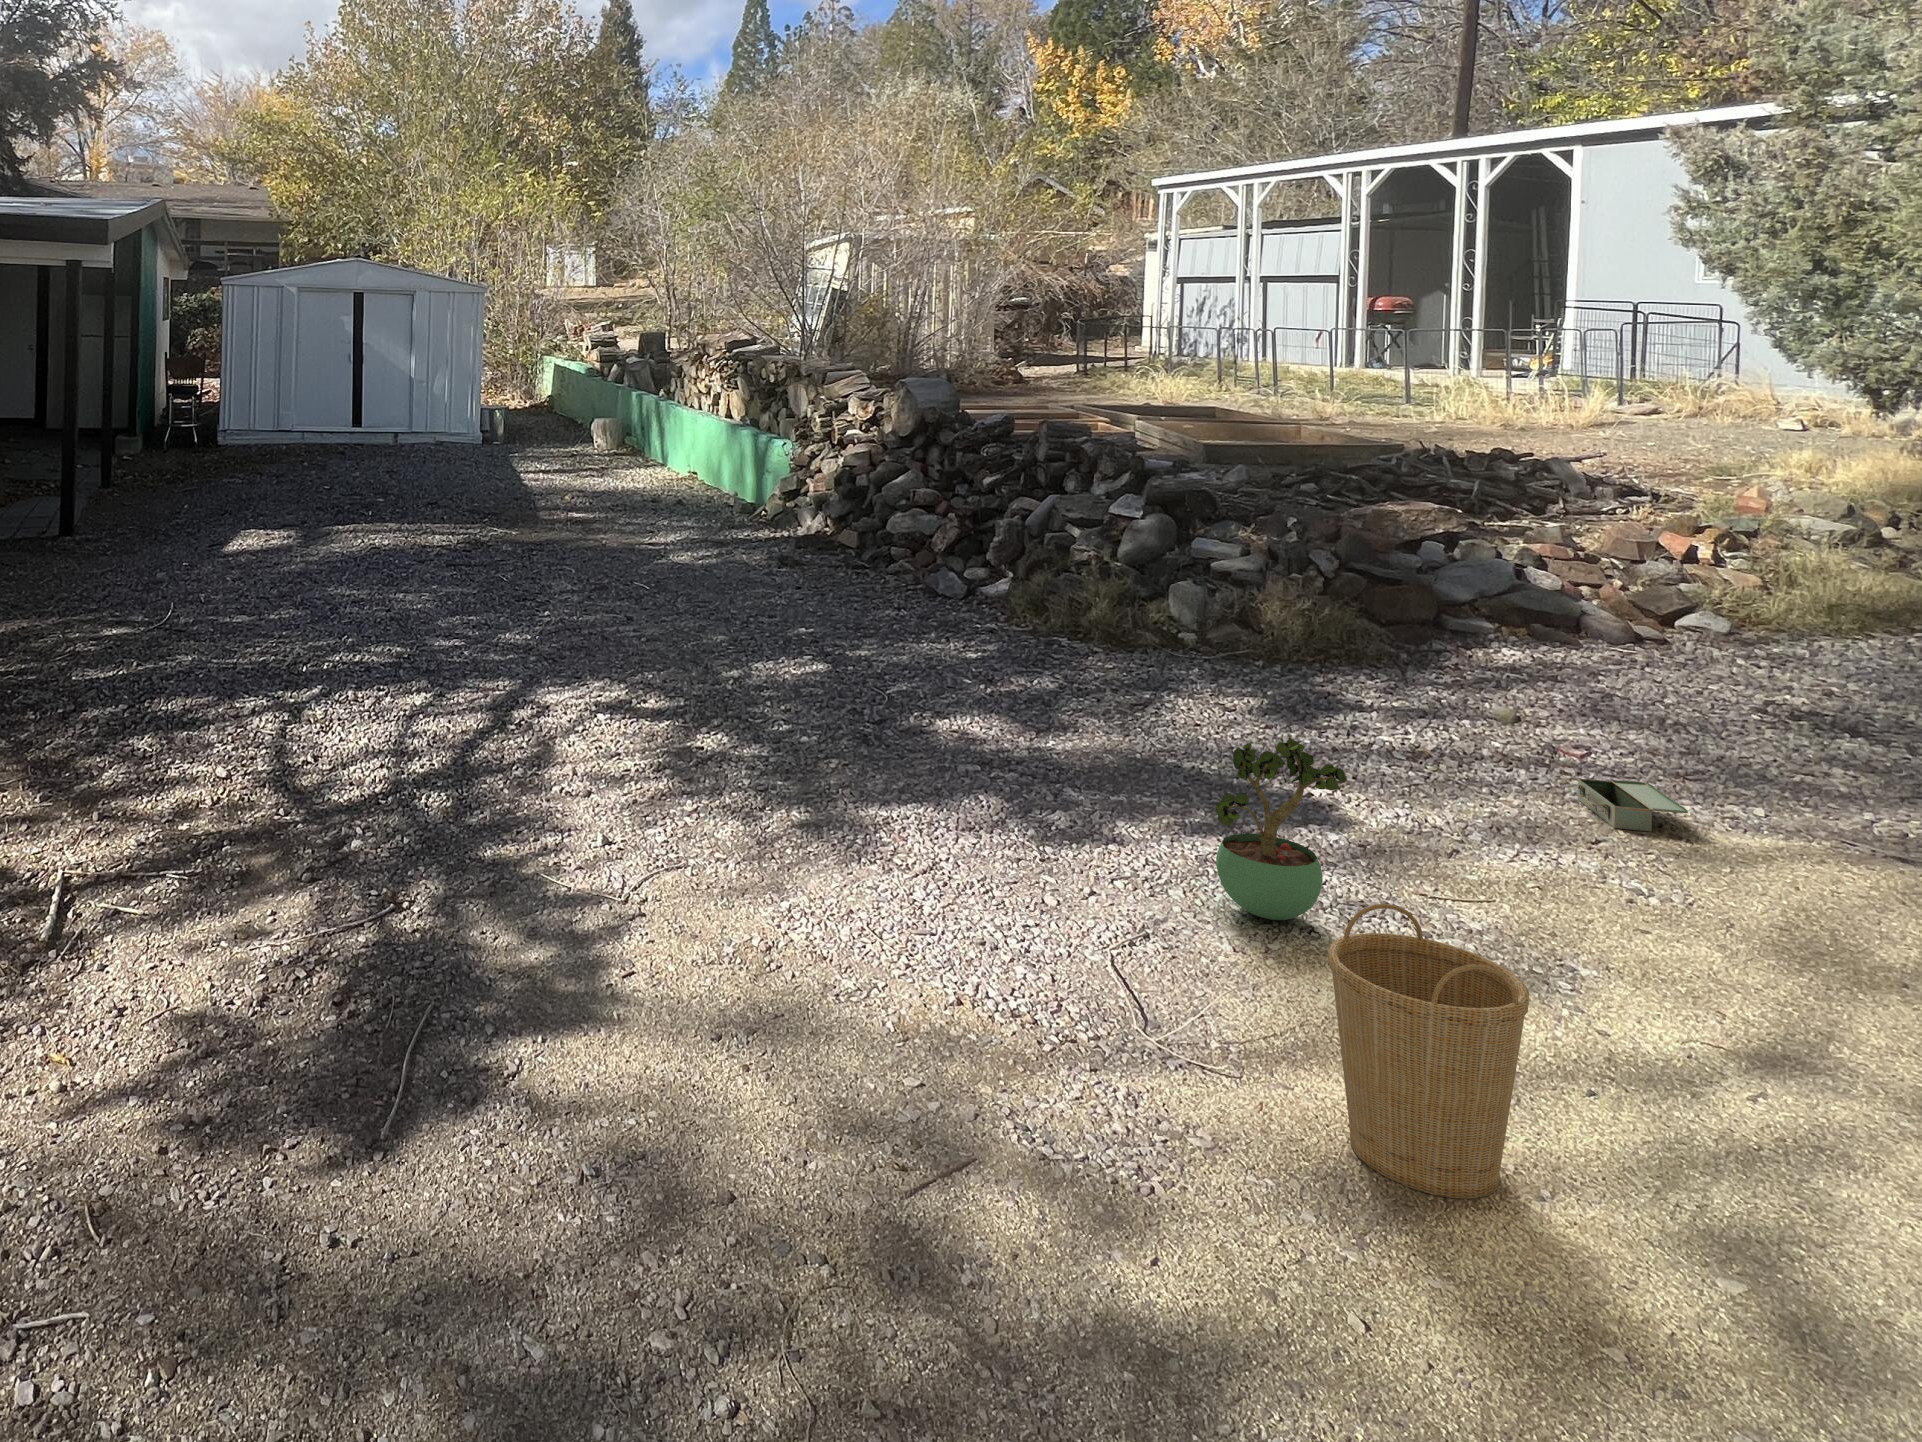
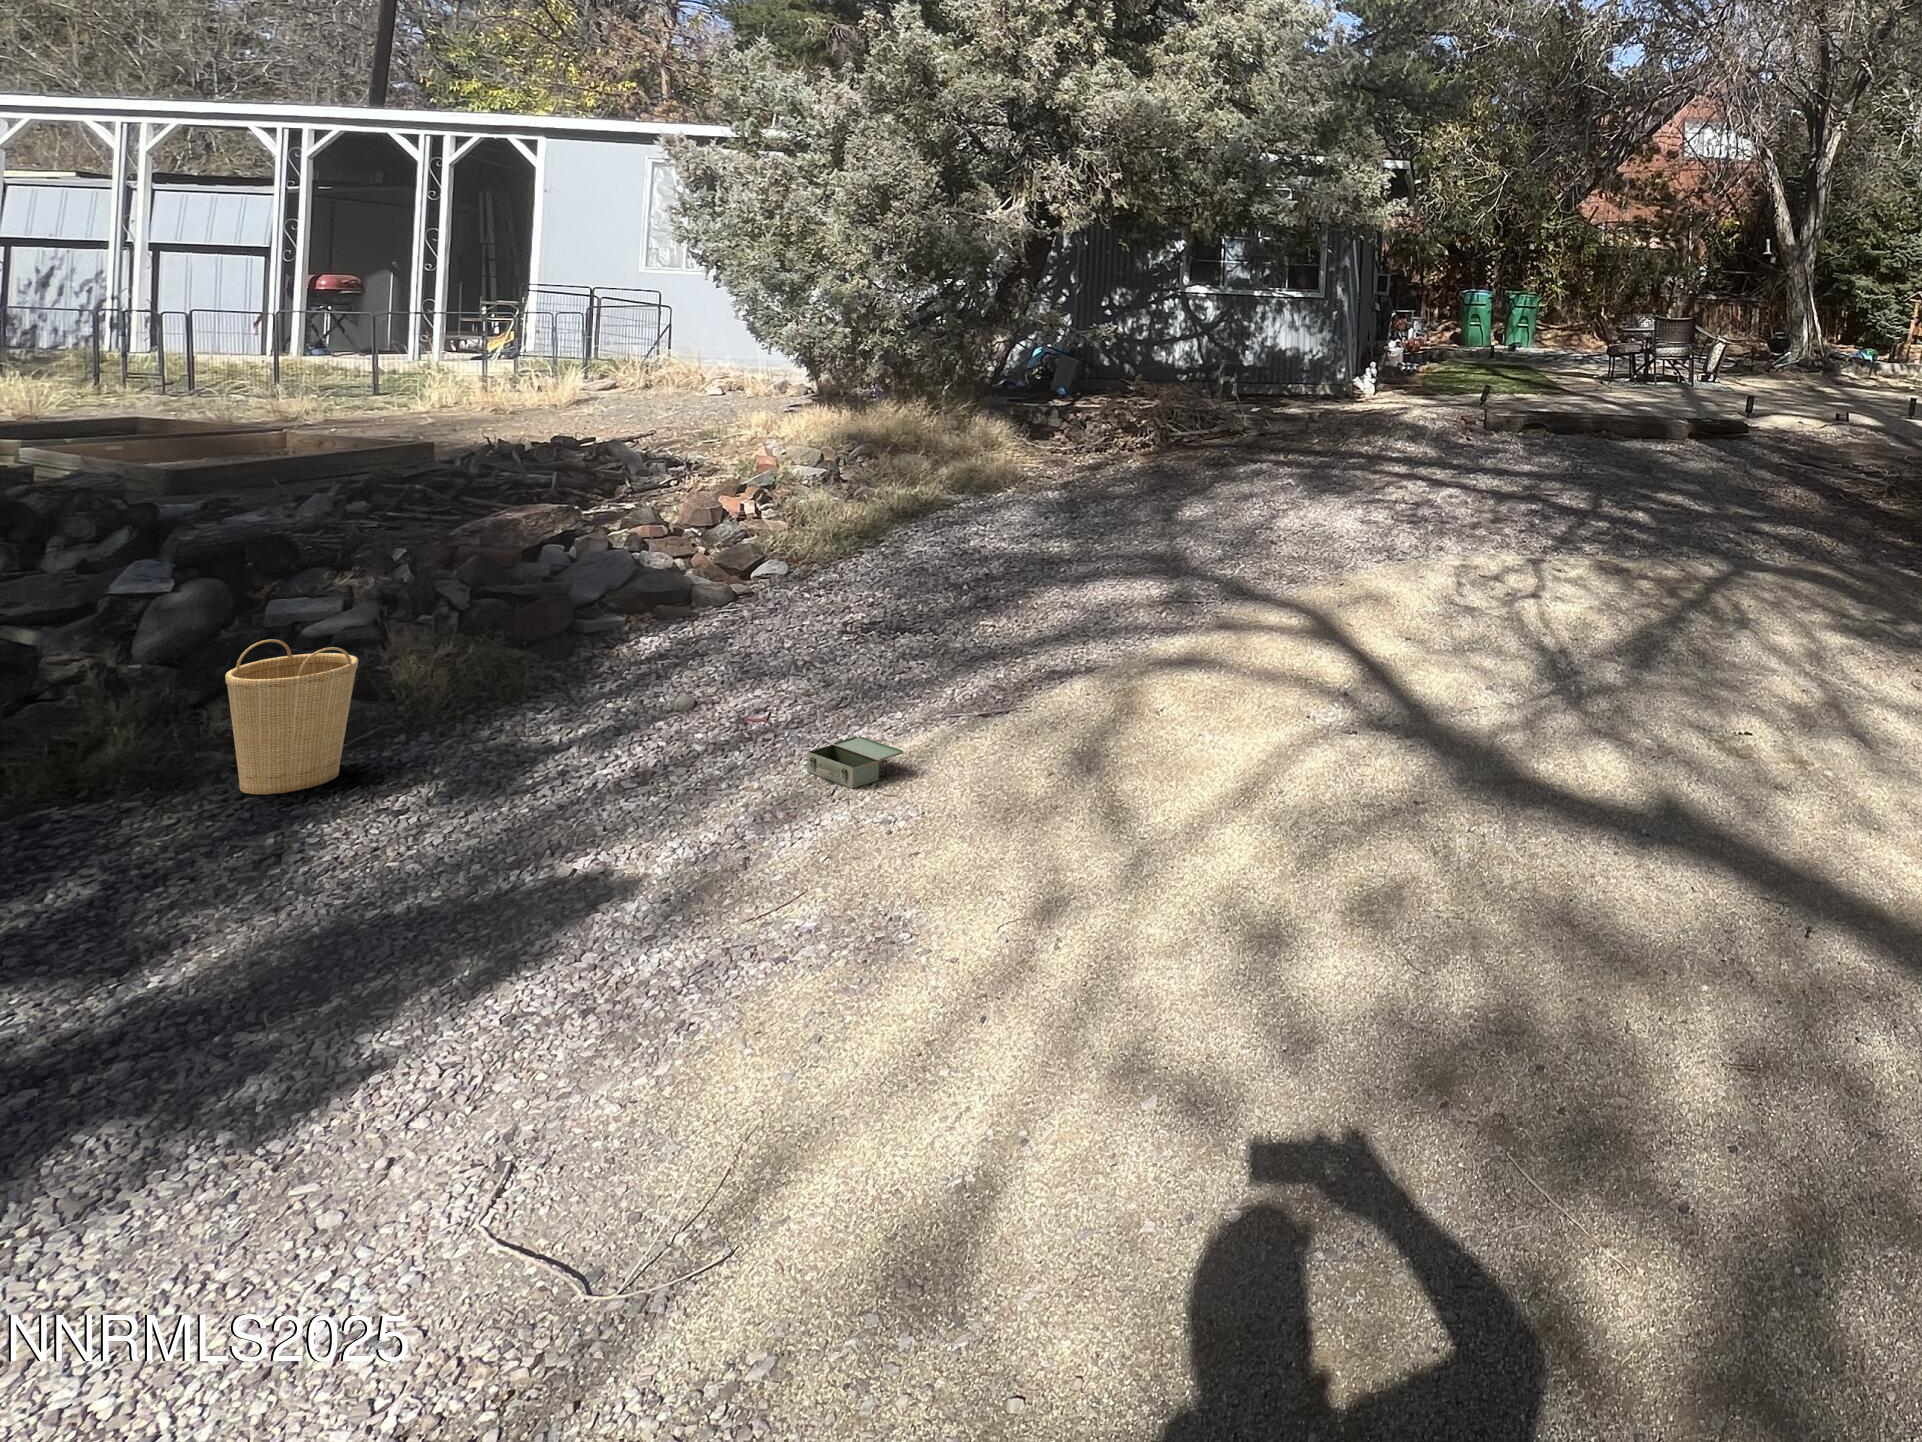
potted plant: present [1216,737,1346,920] -> none [568,821,728,1059]
basket: present [1329,904,1529,1199] -> present [225,639,358,794]

